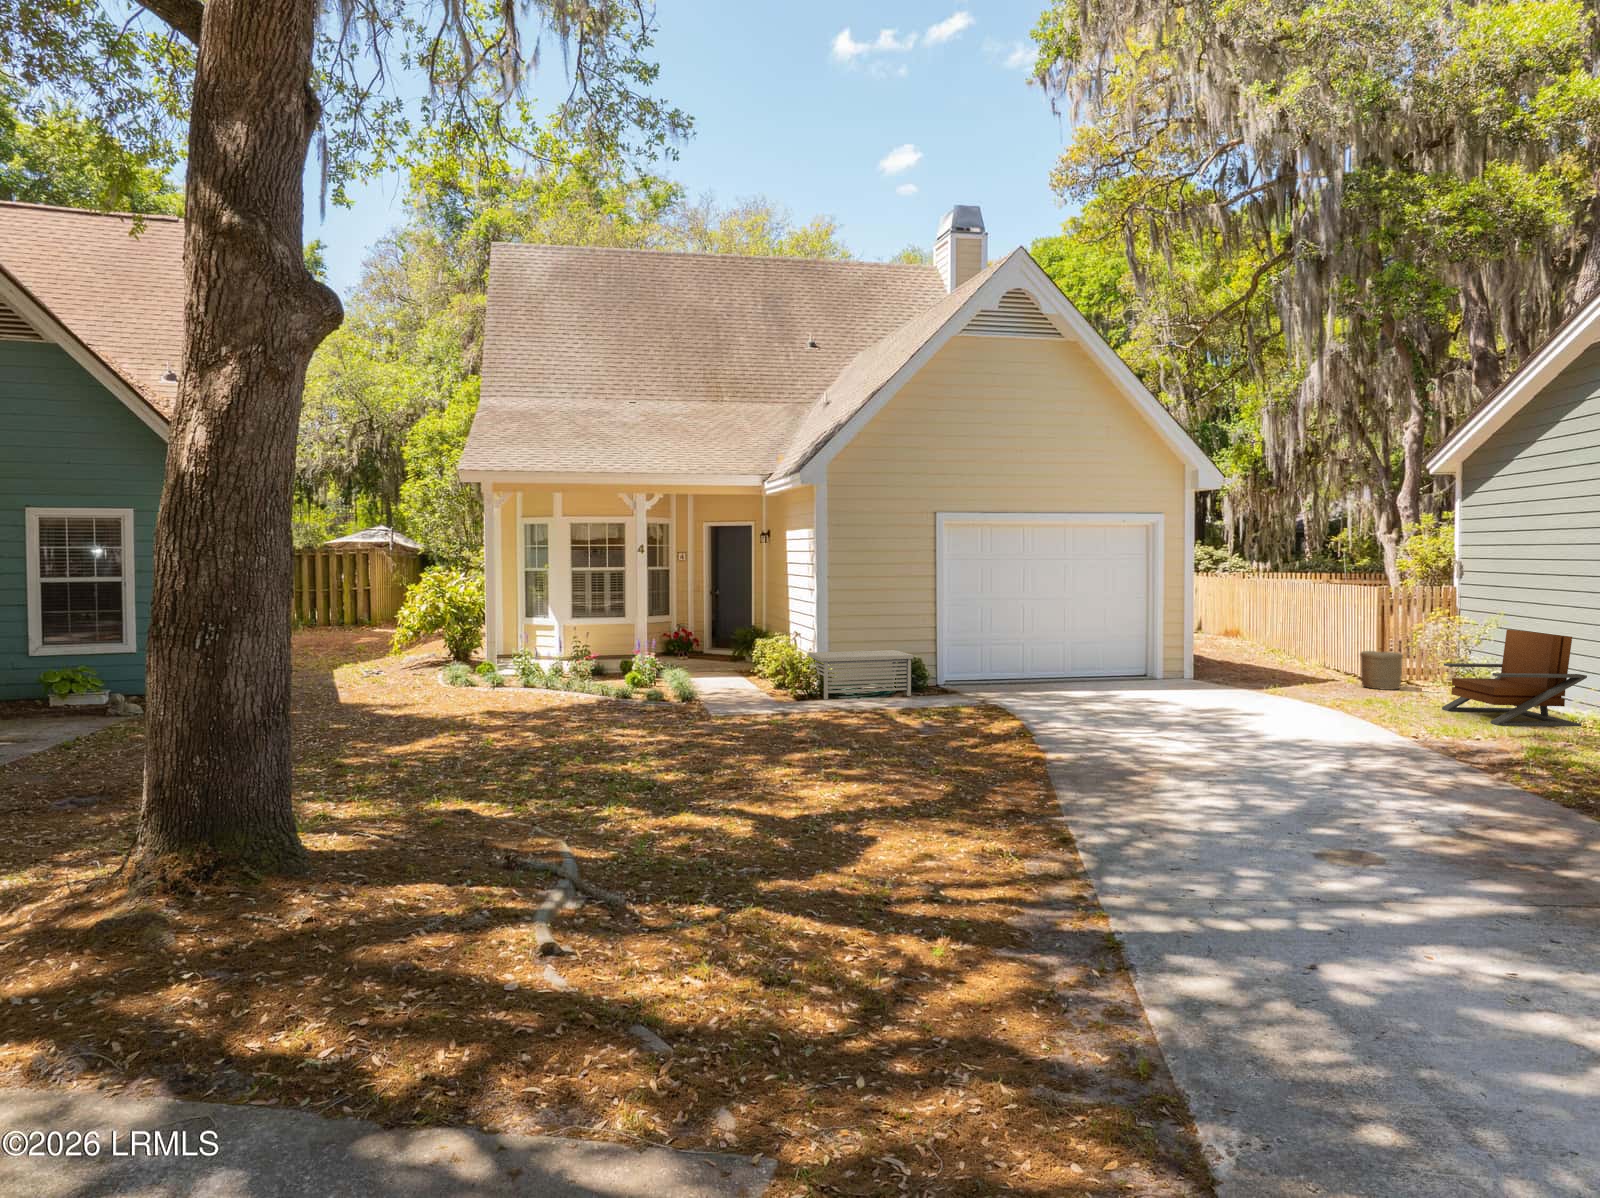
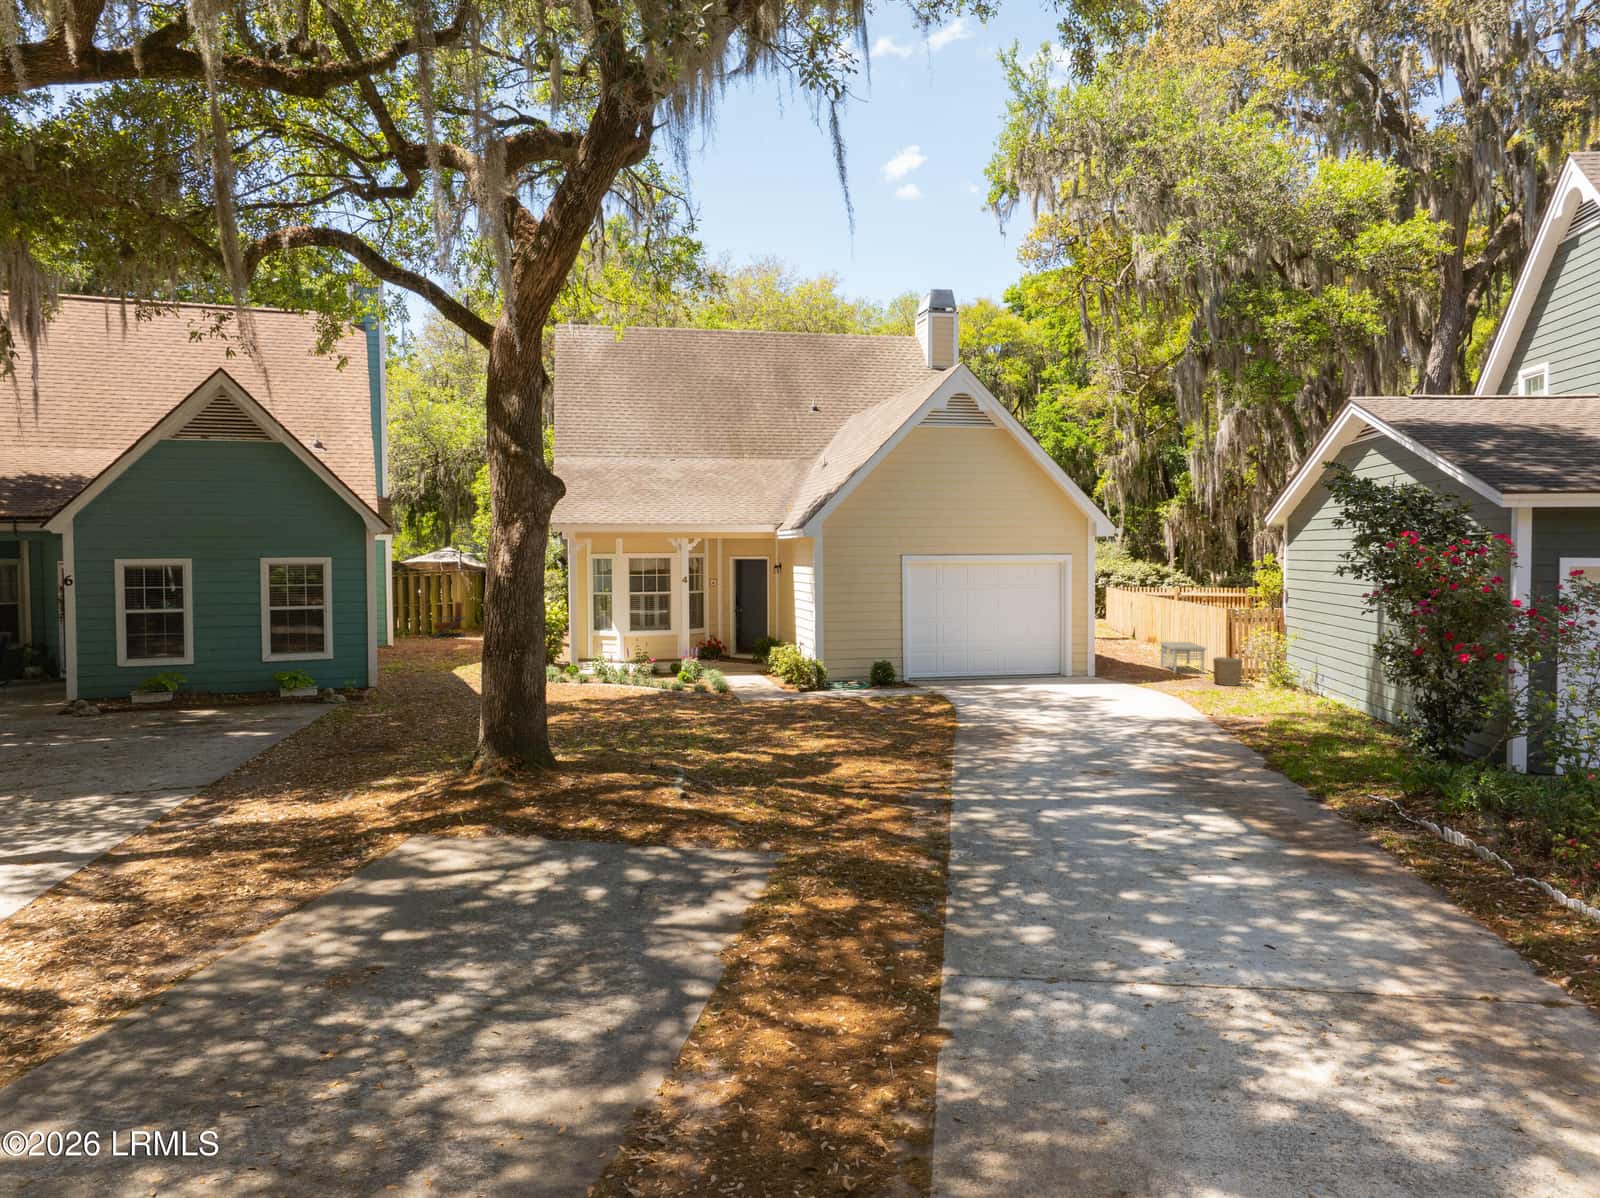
lounge chair: present [1442,629,1587,726] -> present [434,602,465,638]
storage bench: present [808,650,913,700] -> present [1160,642,1206,674]

